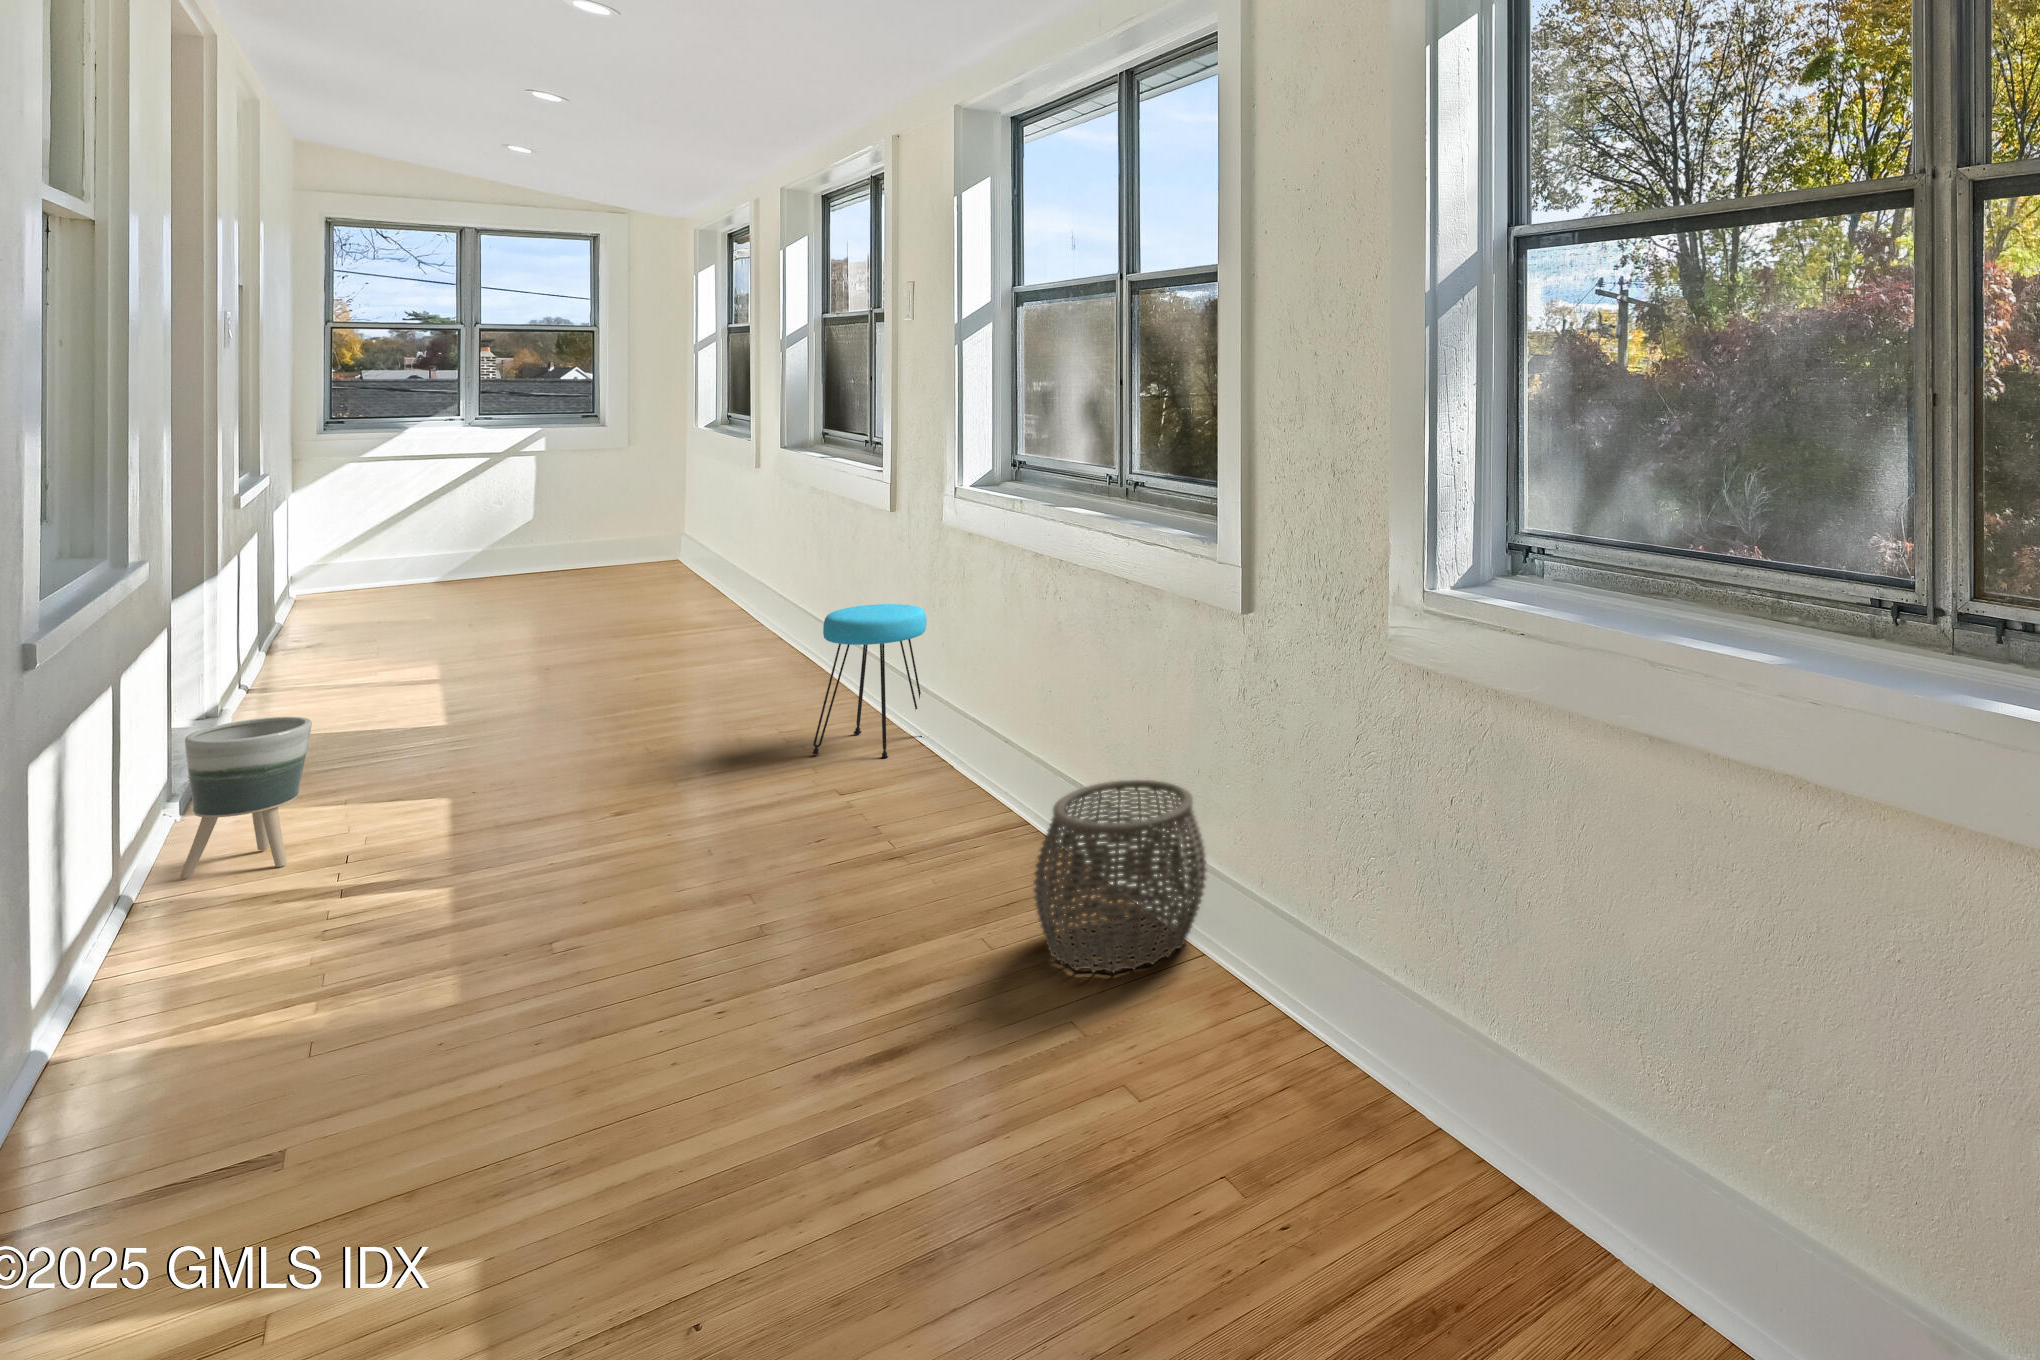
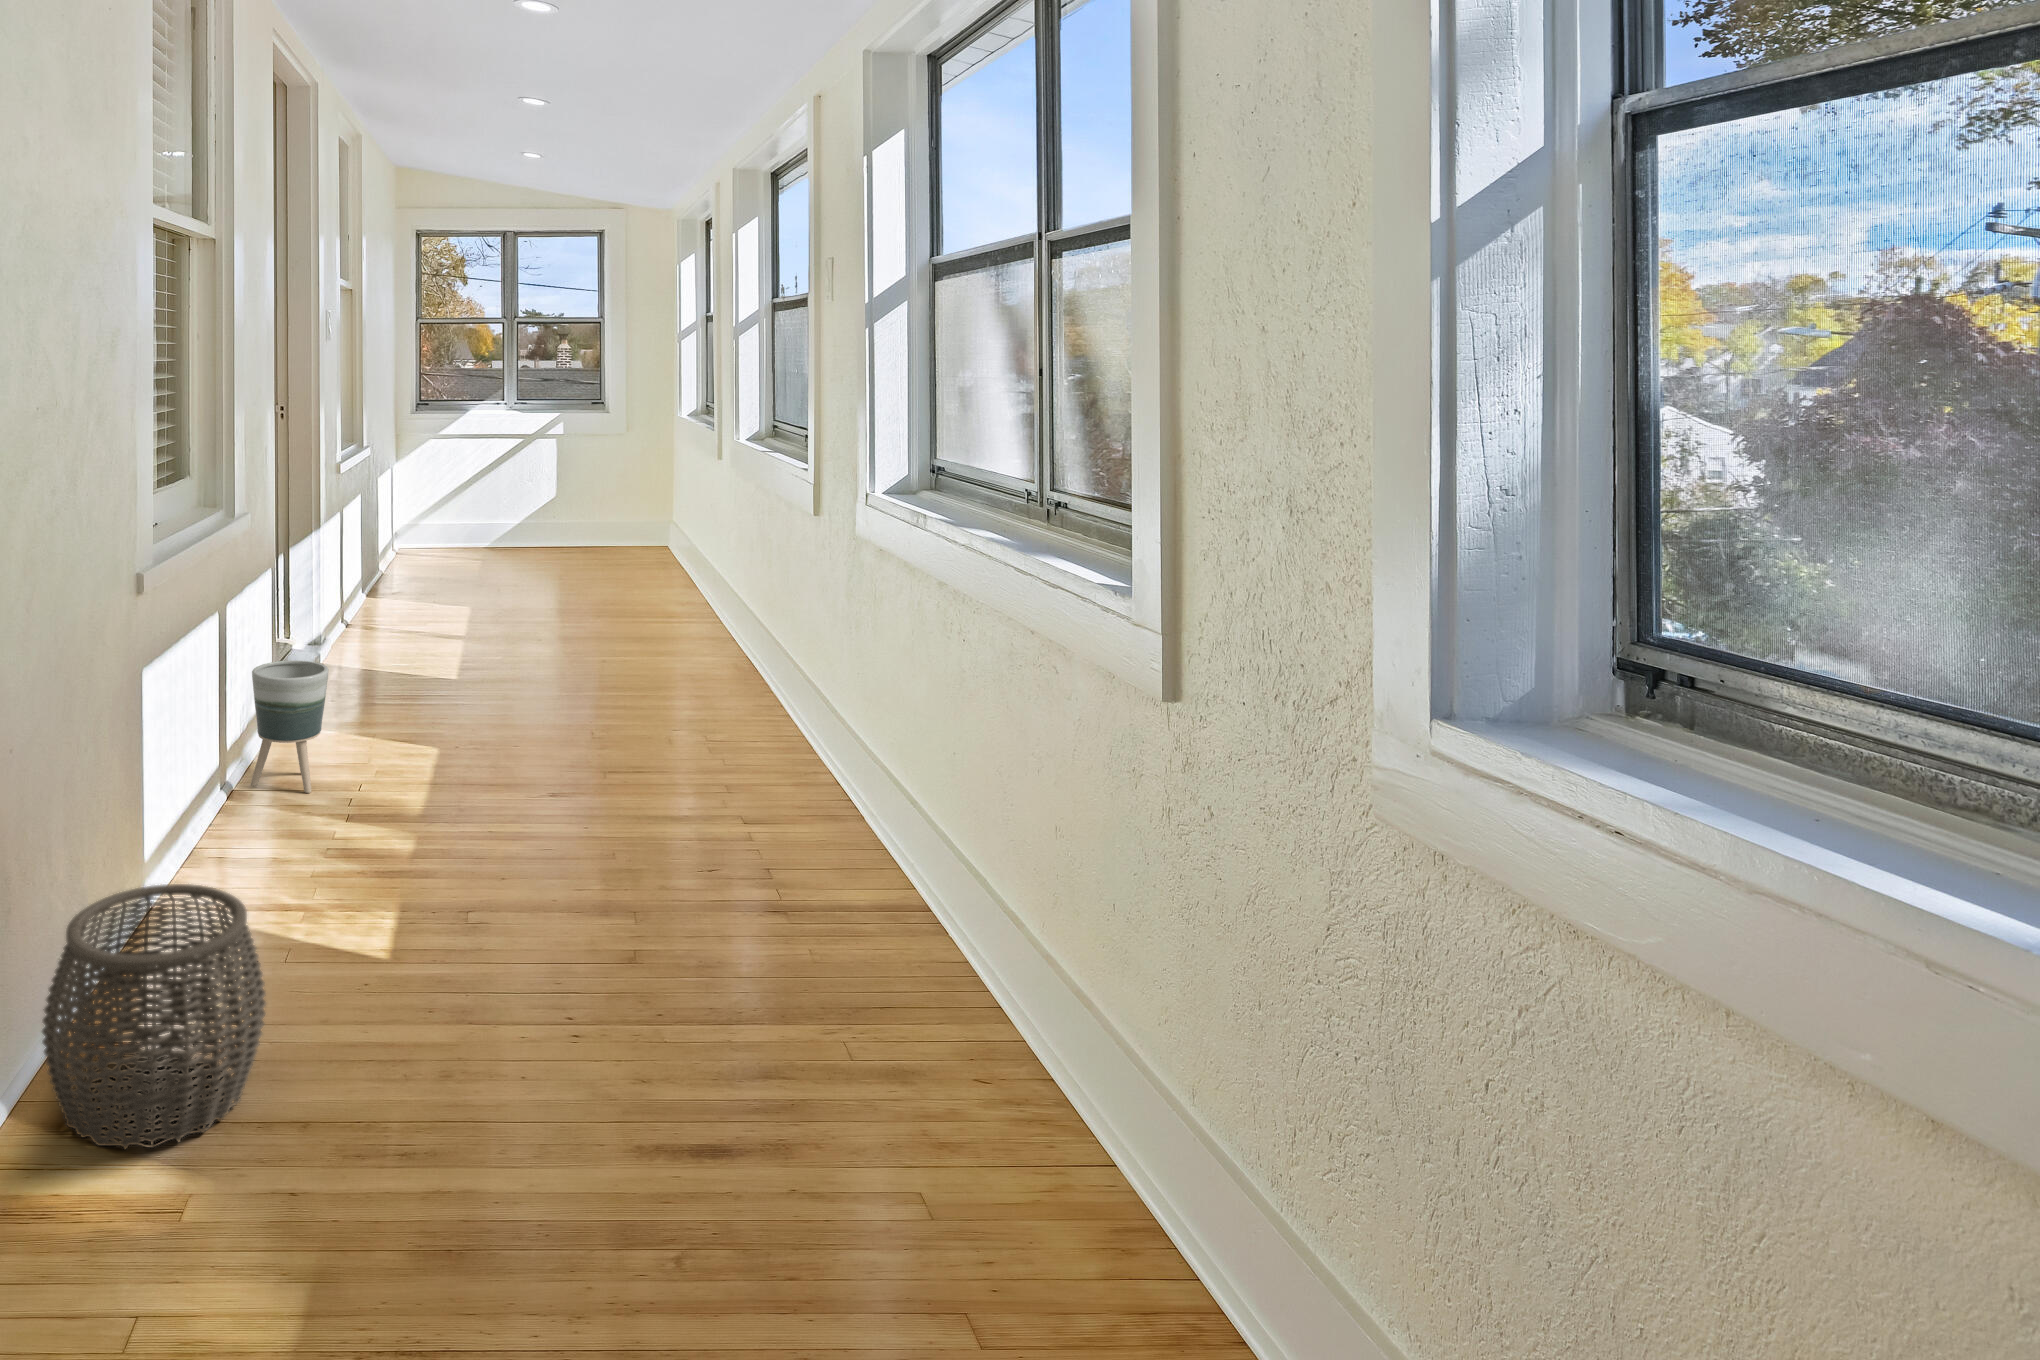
stool: present [812,604,927,758] -> none [720,623,841,801]
woven basket: present [1034,780,1207,972] -> present [42,884,266,1149]

